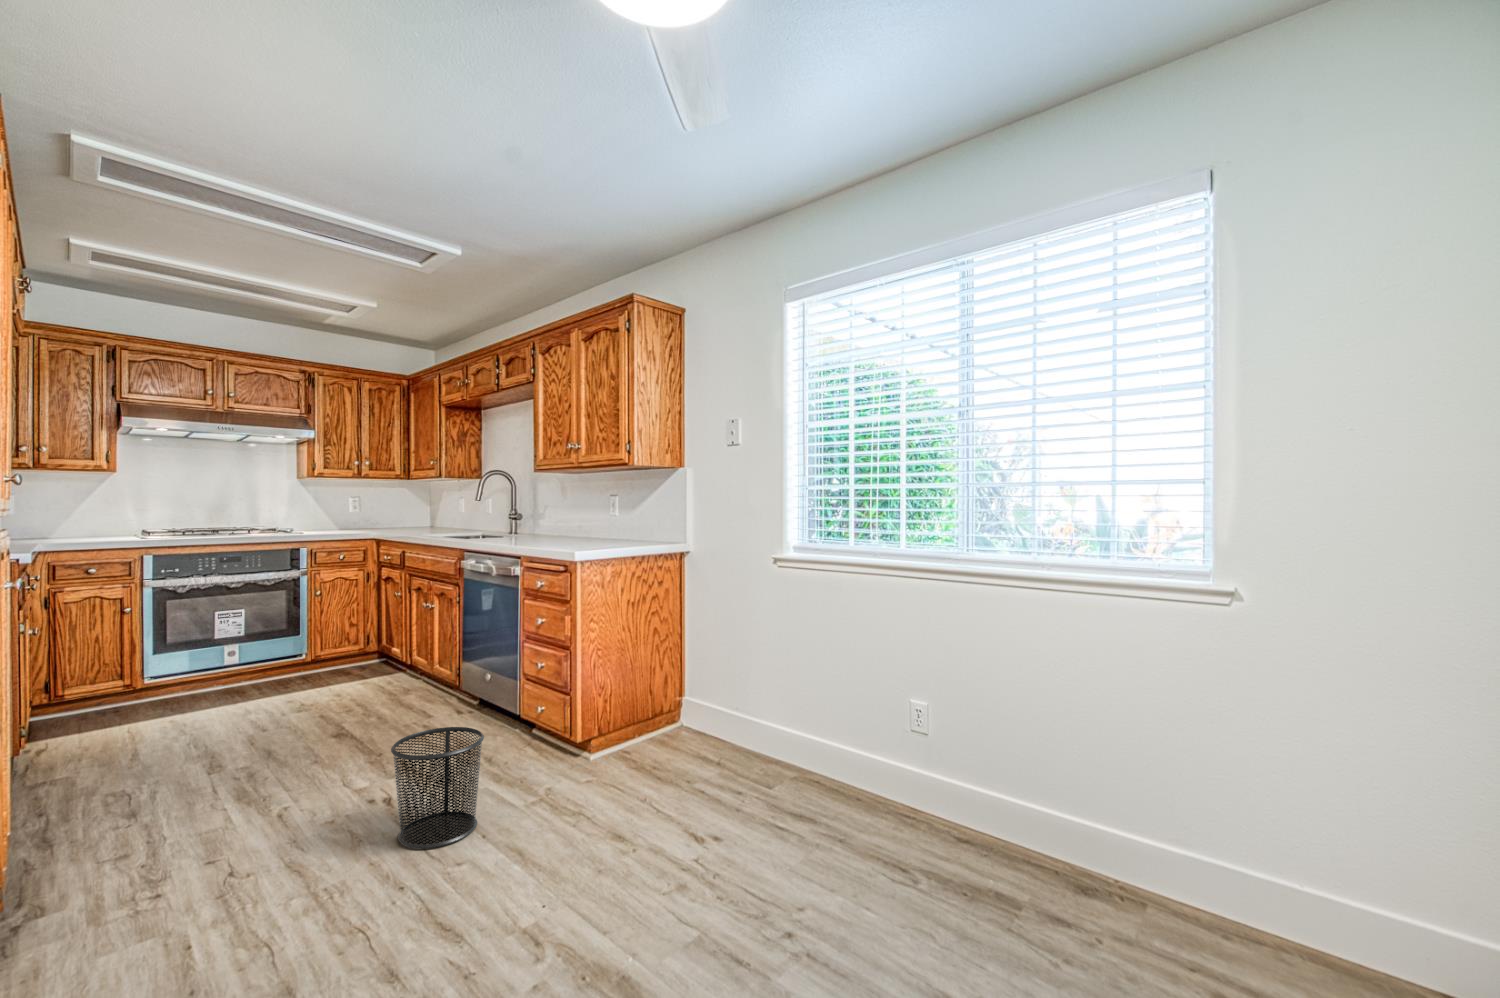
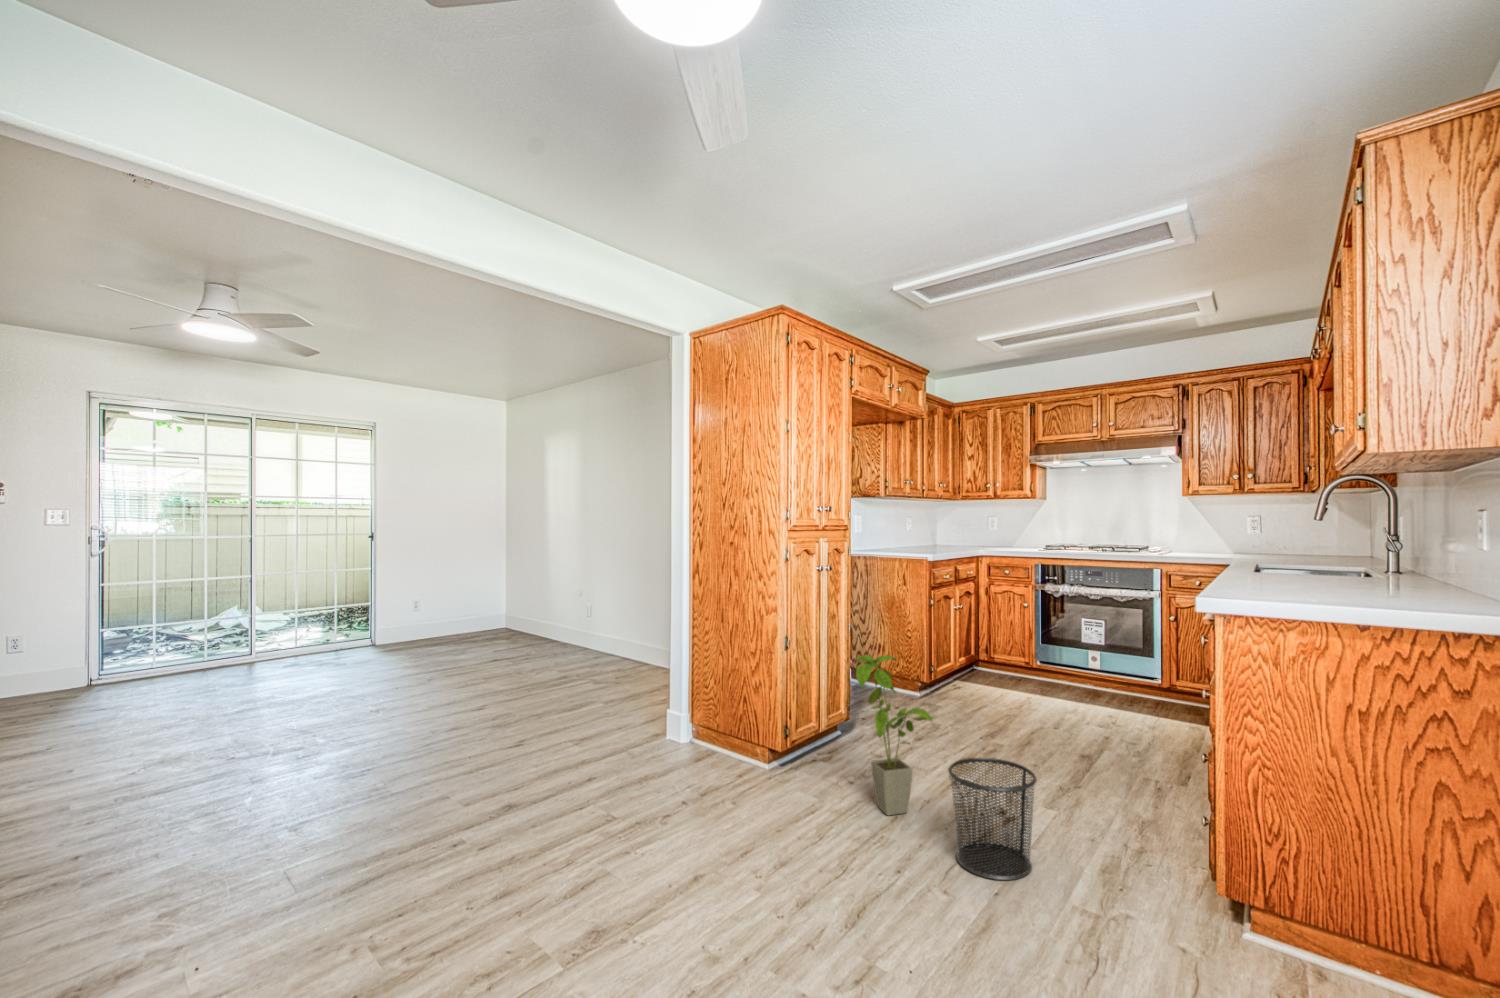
house plant: none [213,661,347,874] -> present [856,655,932,815]

